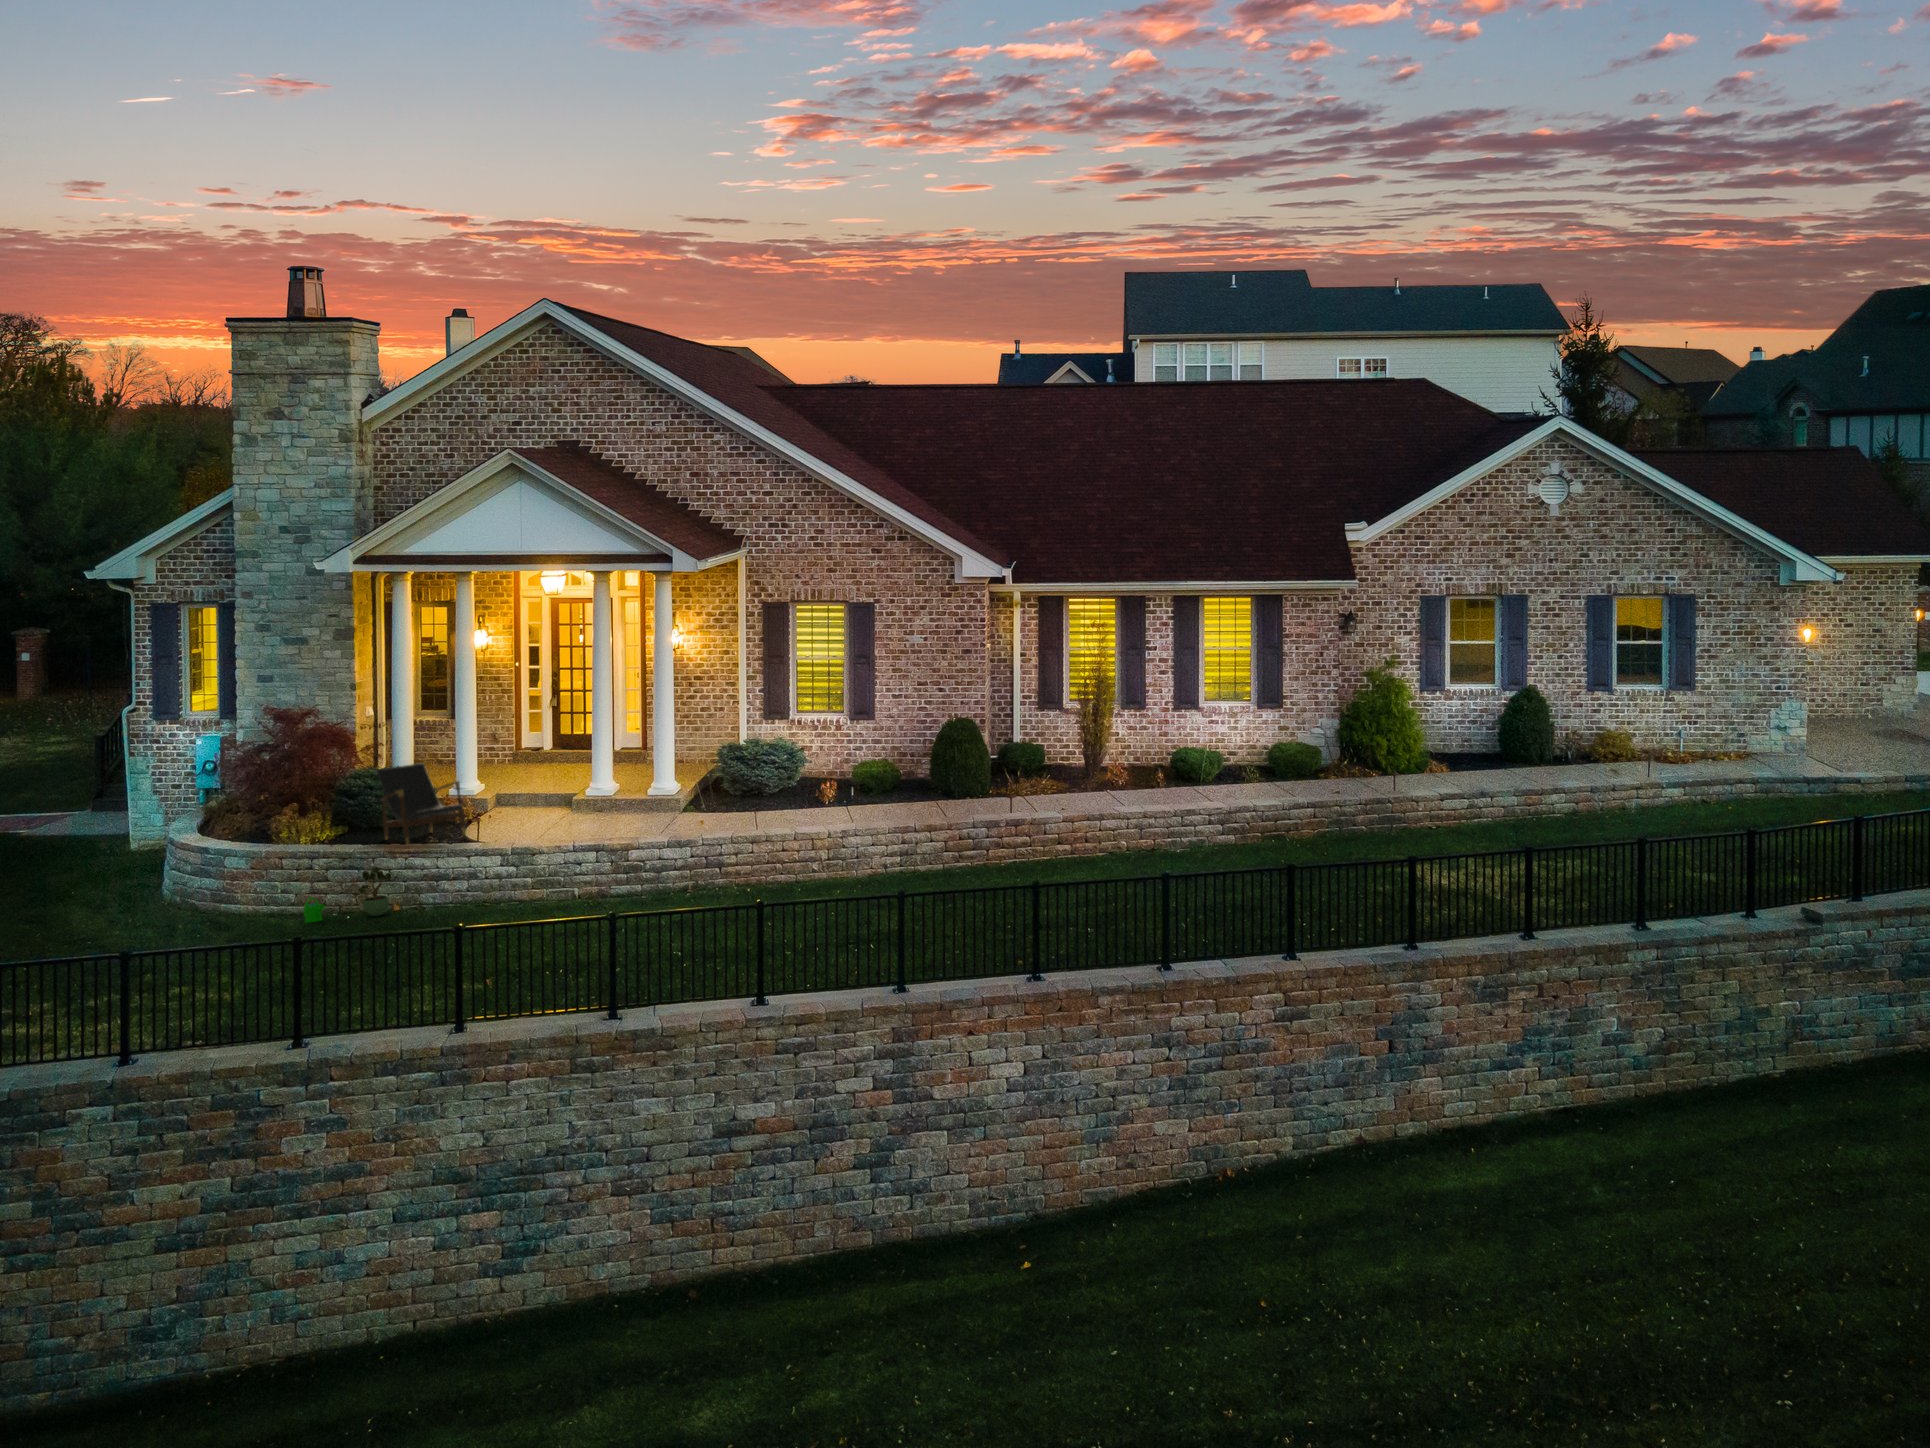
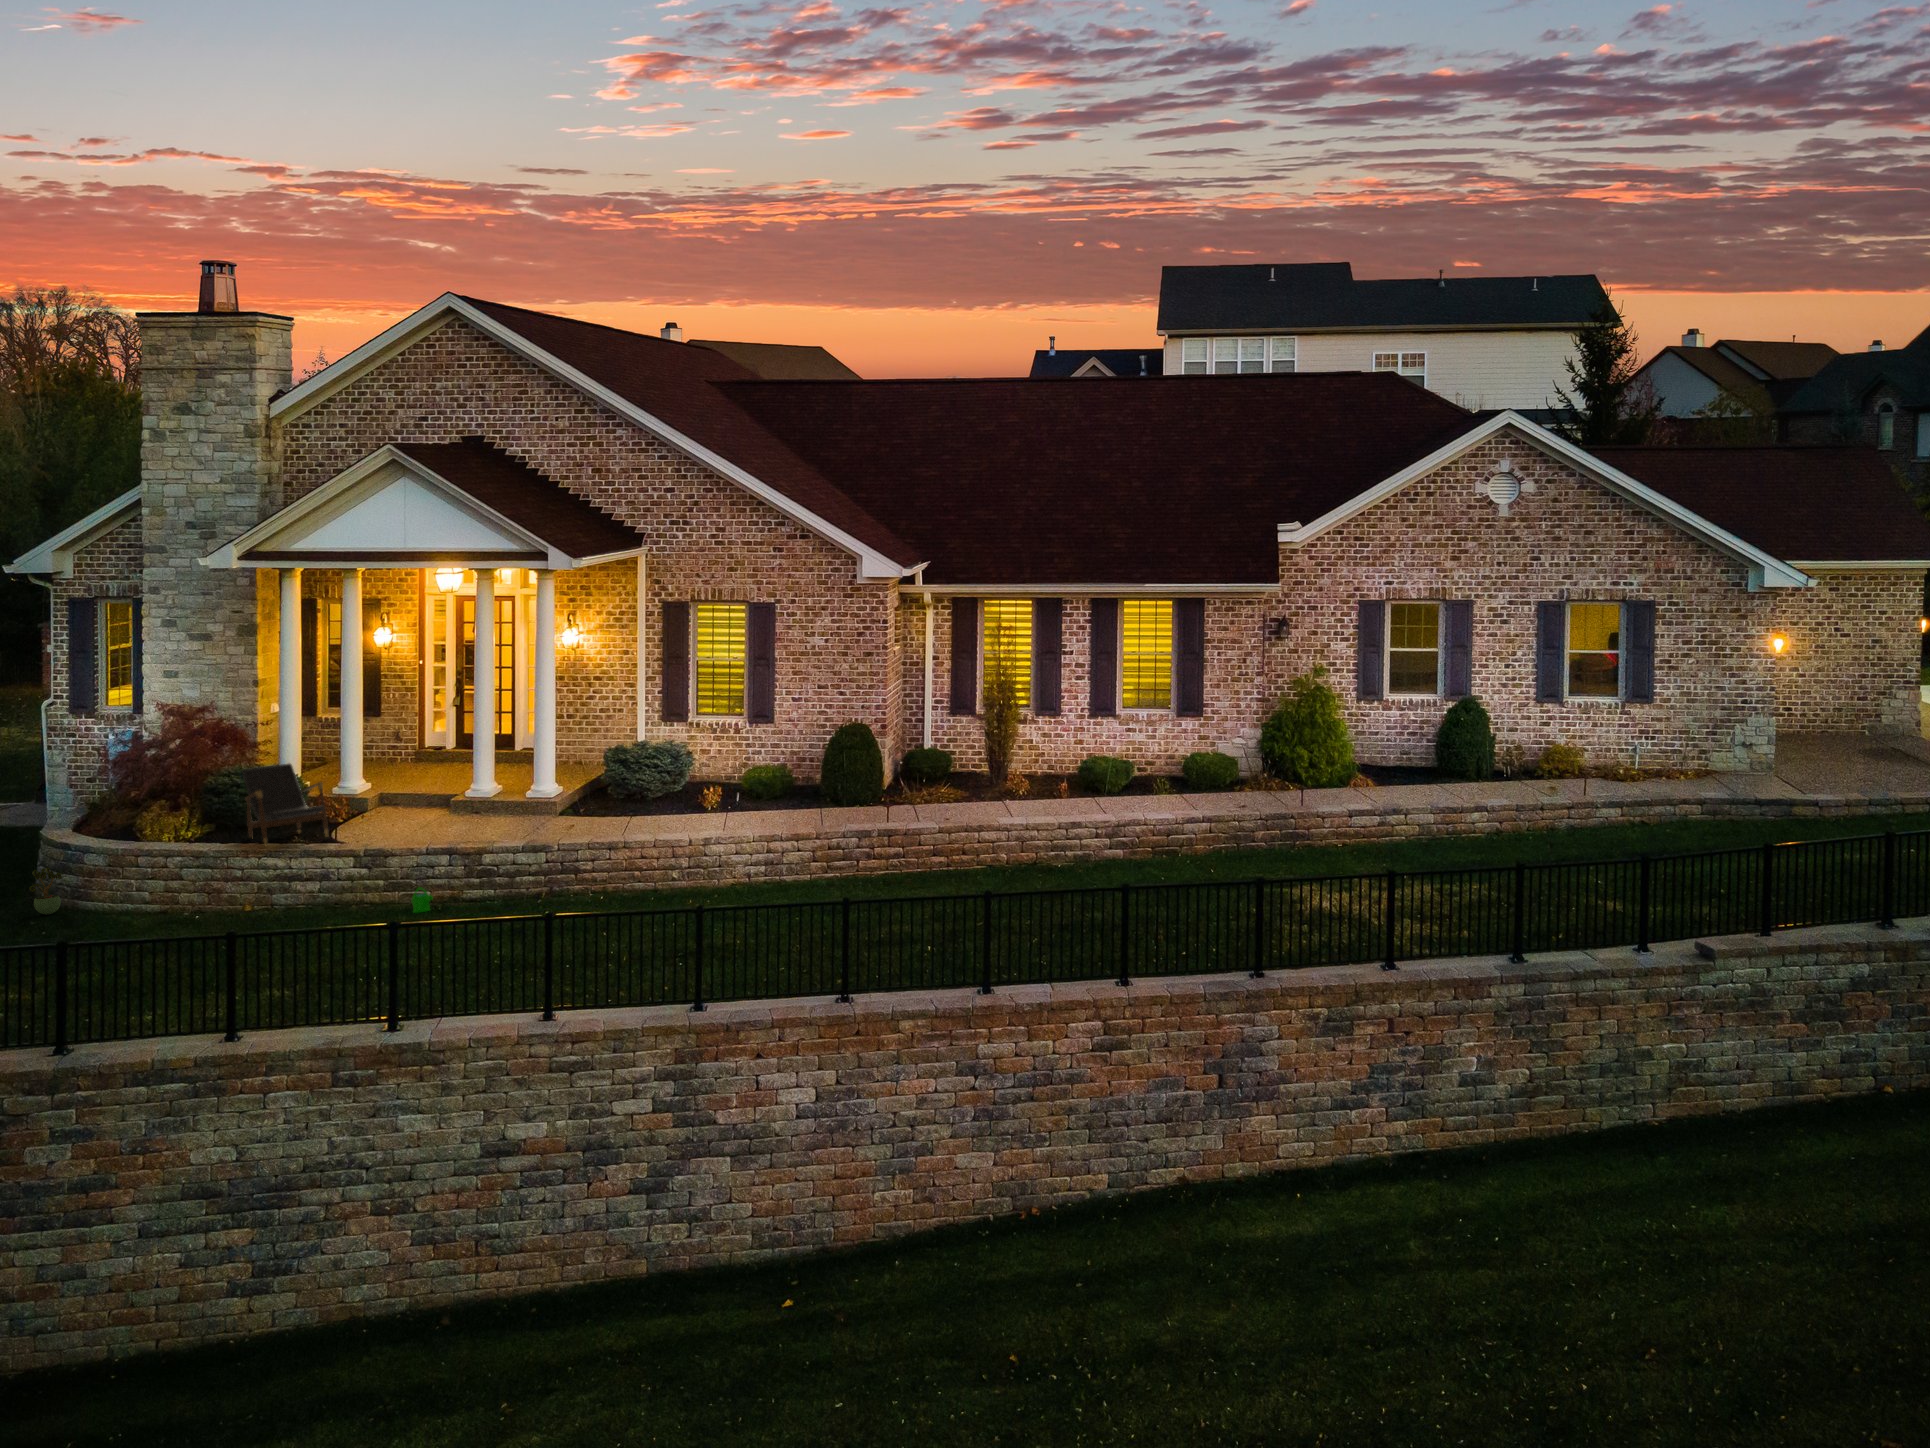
potted plant: present [359,868,391,916] -> present [29,867,62,915]
watering can: present [303,897,325,922] -> present [411,887,433,913]

